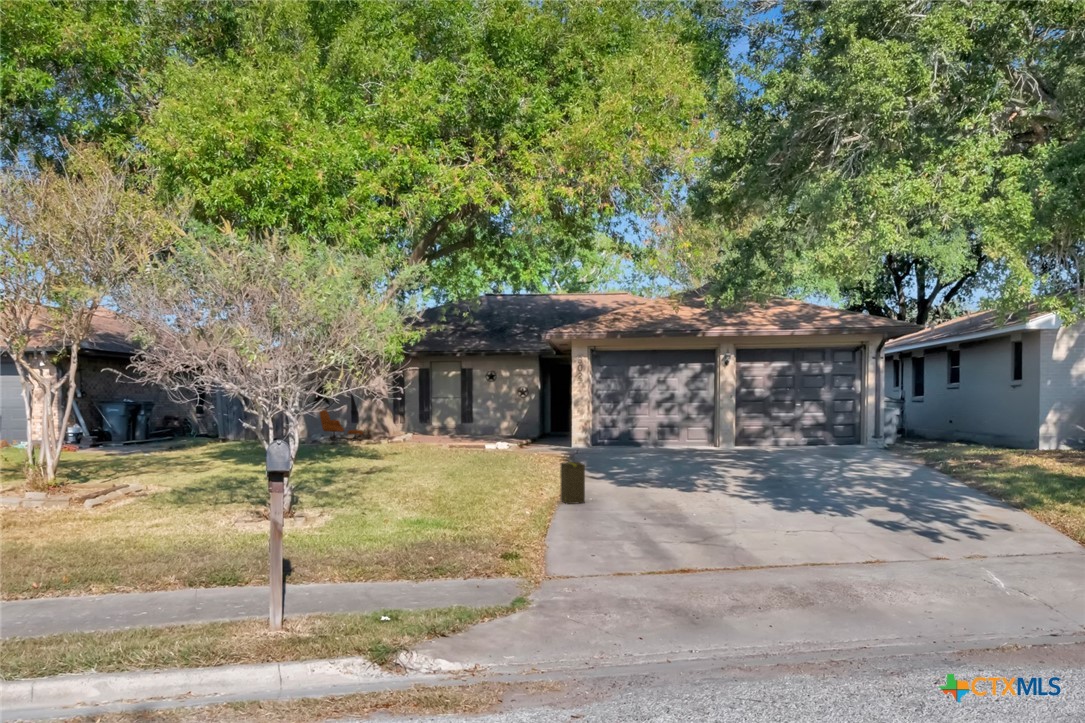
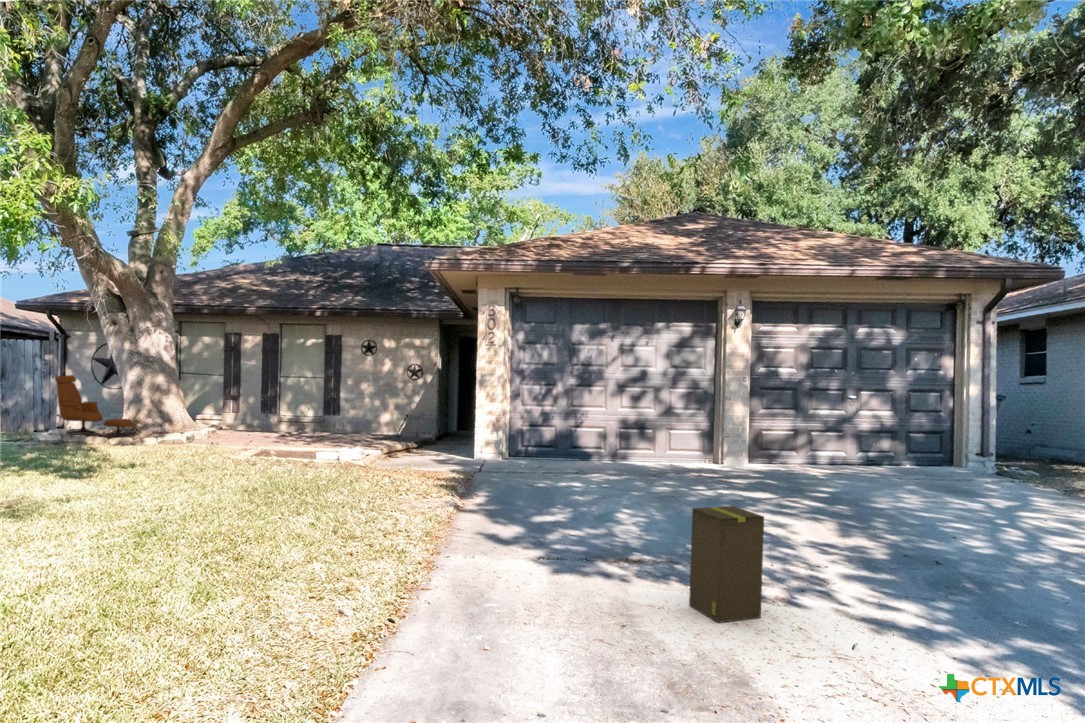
cardboard box: present [560,462,585,504] -> present [689,506,764,623]

